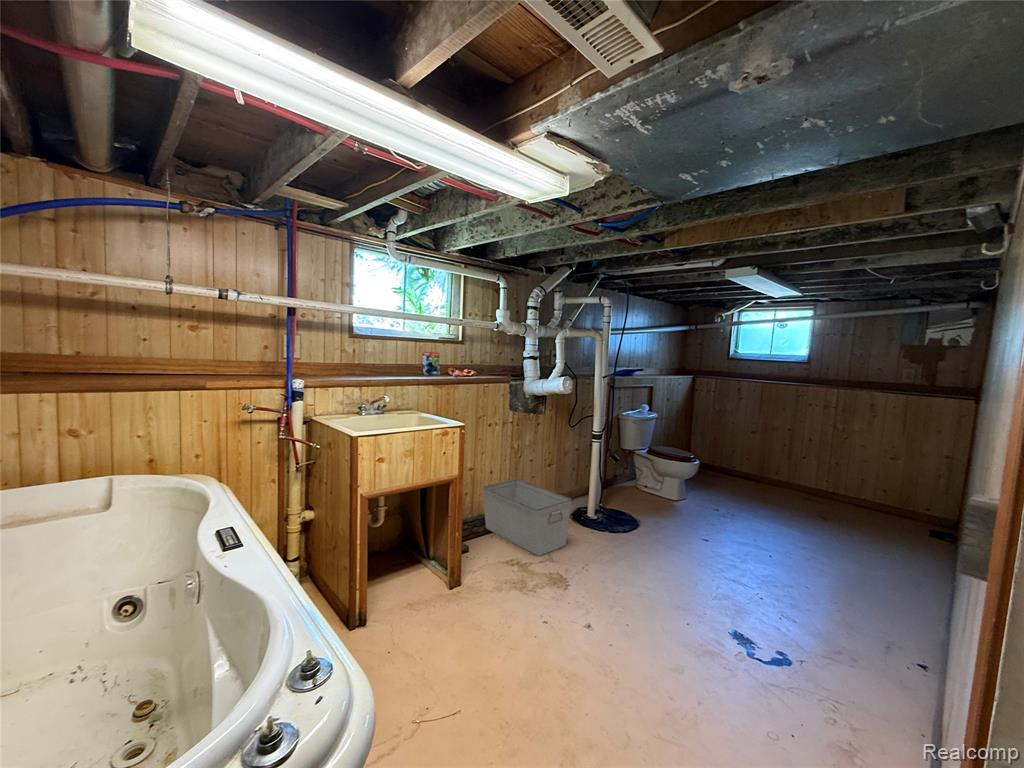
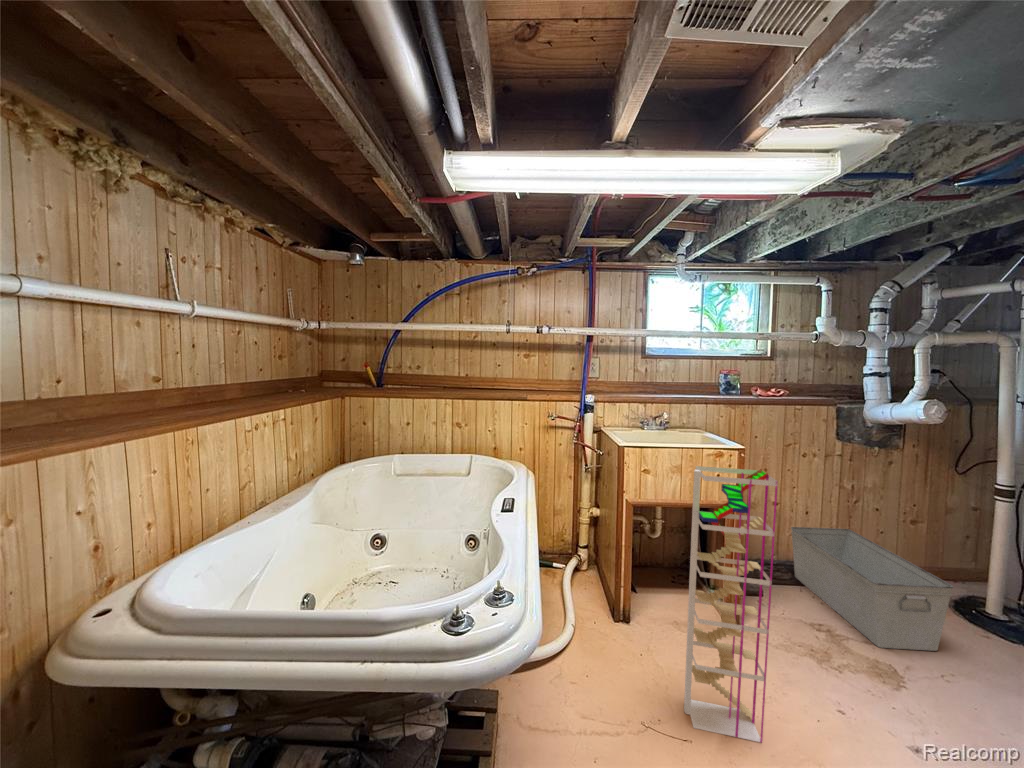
shelving unit: none [426,430,491,668] -> present [684,466,778,743]

